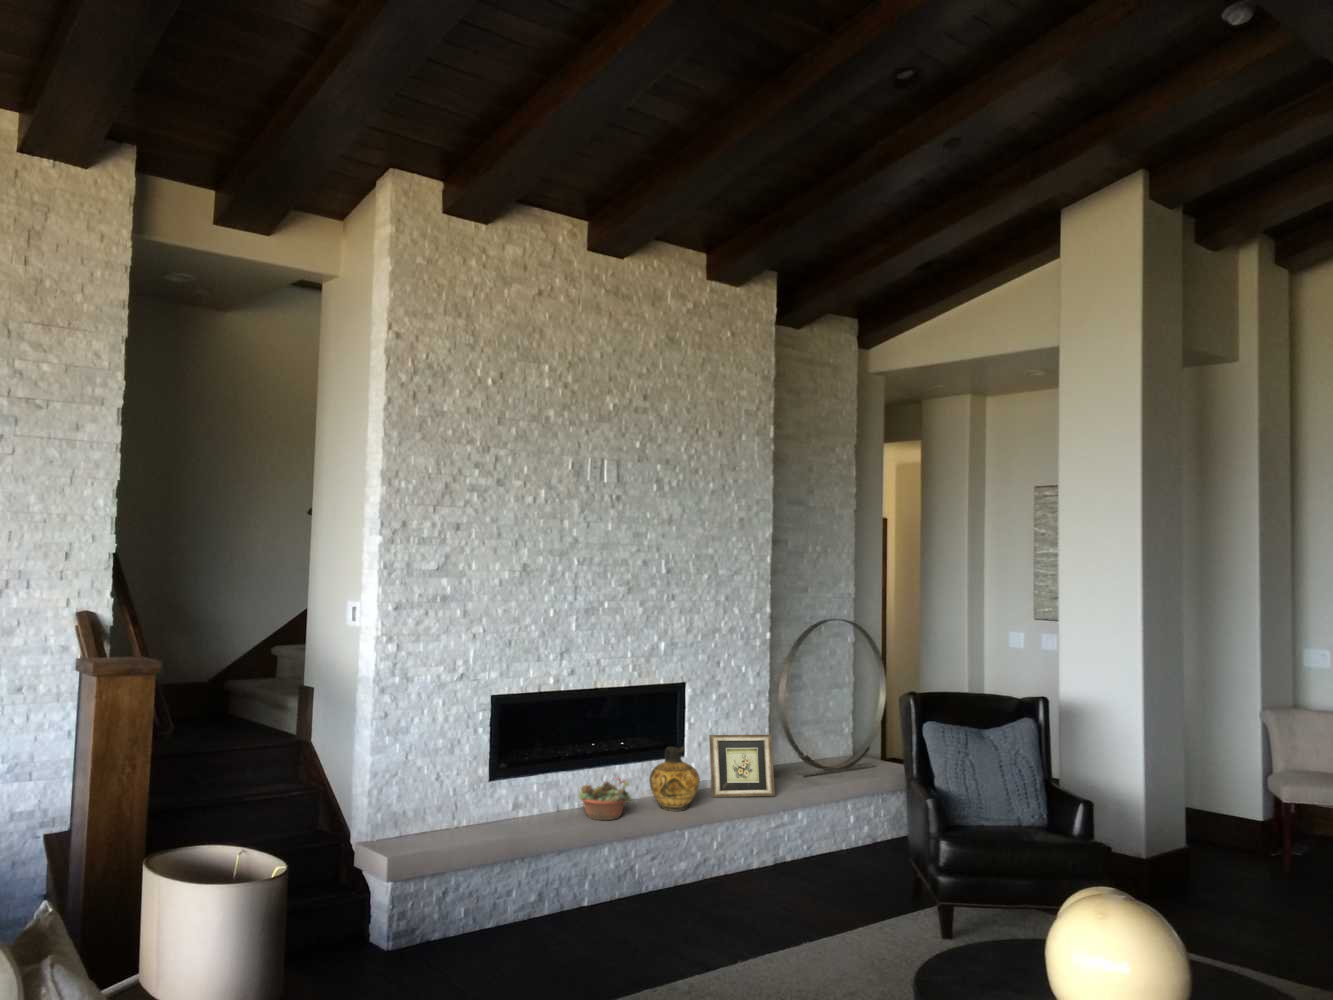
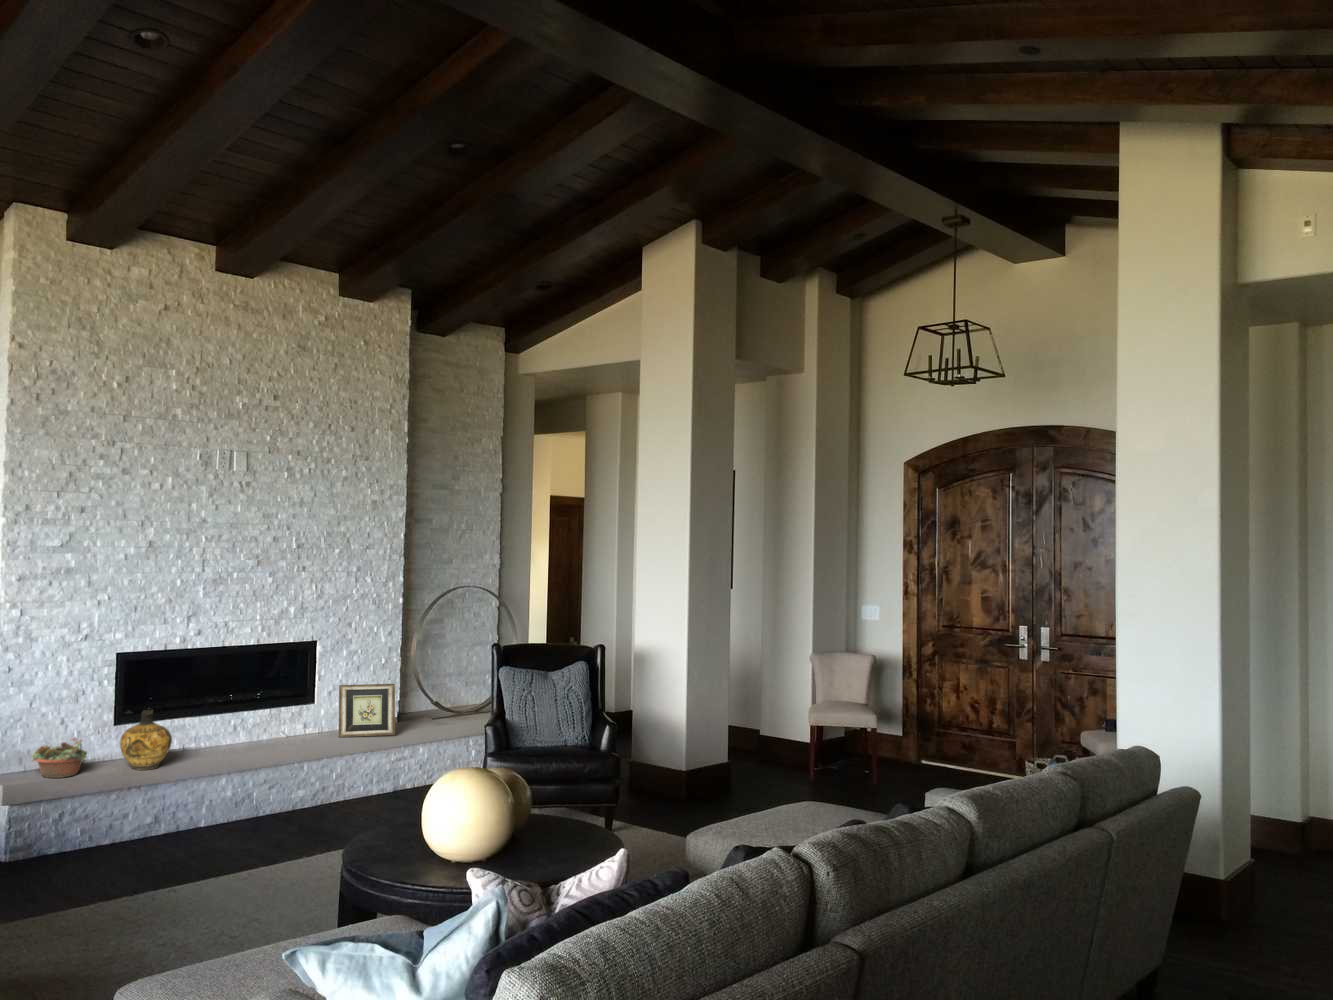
ceramic jug: present [649,747,700,811] -> present [120,710,172,770]
succulent planter: present [578,777,632,820] -> present [32,737,87,778]

